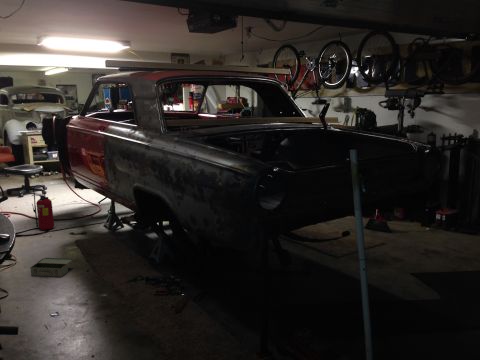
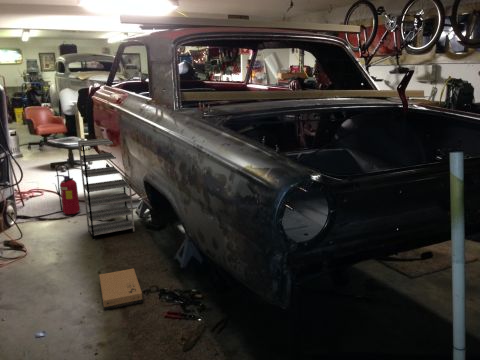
shelving unit: none [61,159,112,247] -> present [78,139,135,240]
toolbox: present [30,258,73,277] -> none [28,255,79,282]
cardboard box: none [95,262,137,292] -> present [99,268,143,310]

